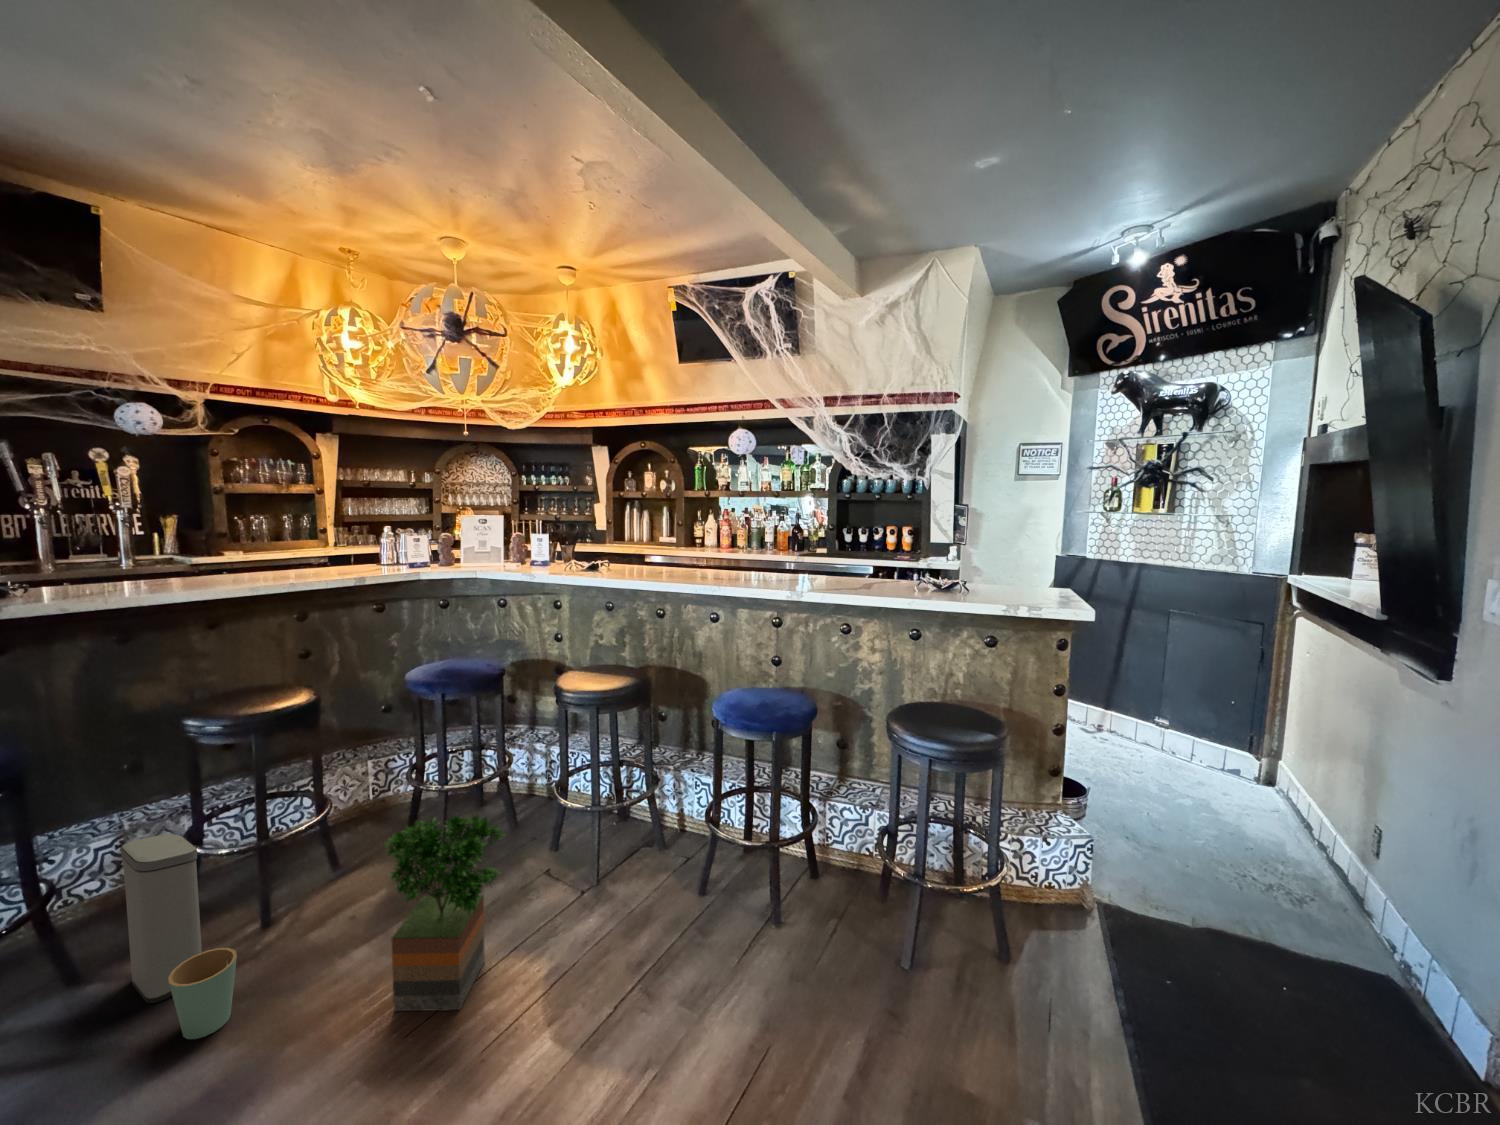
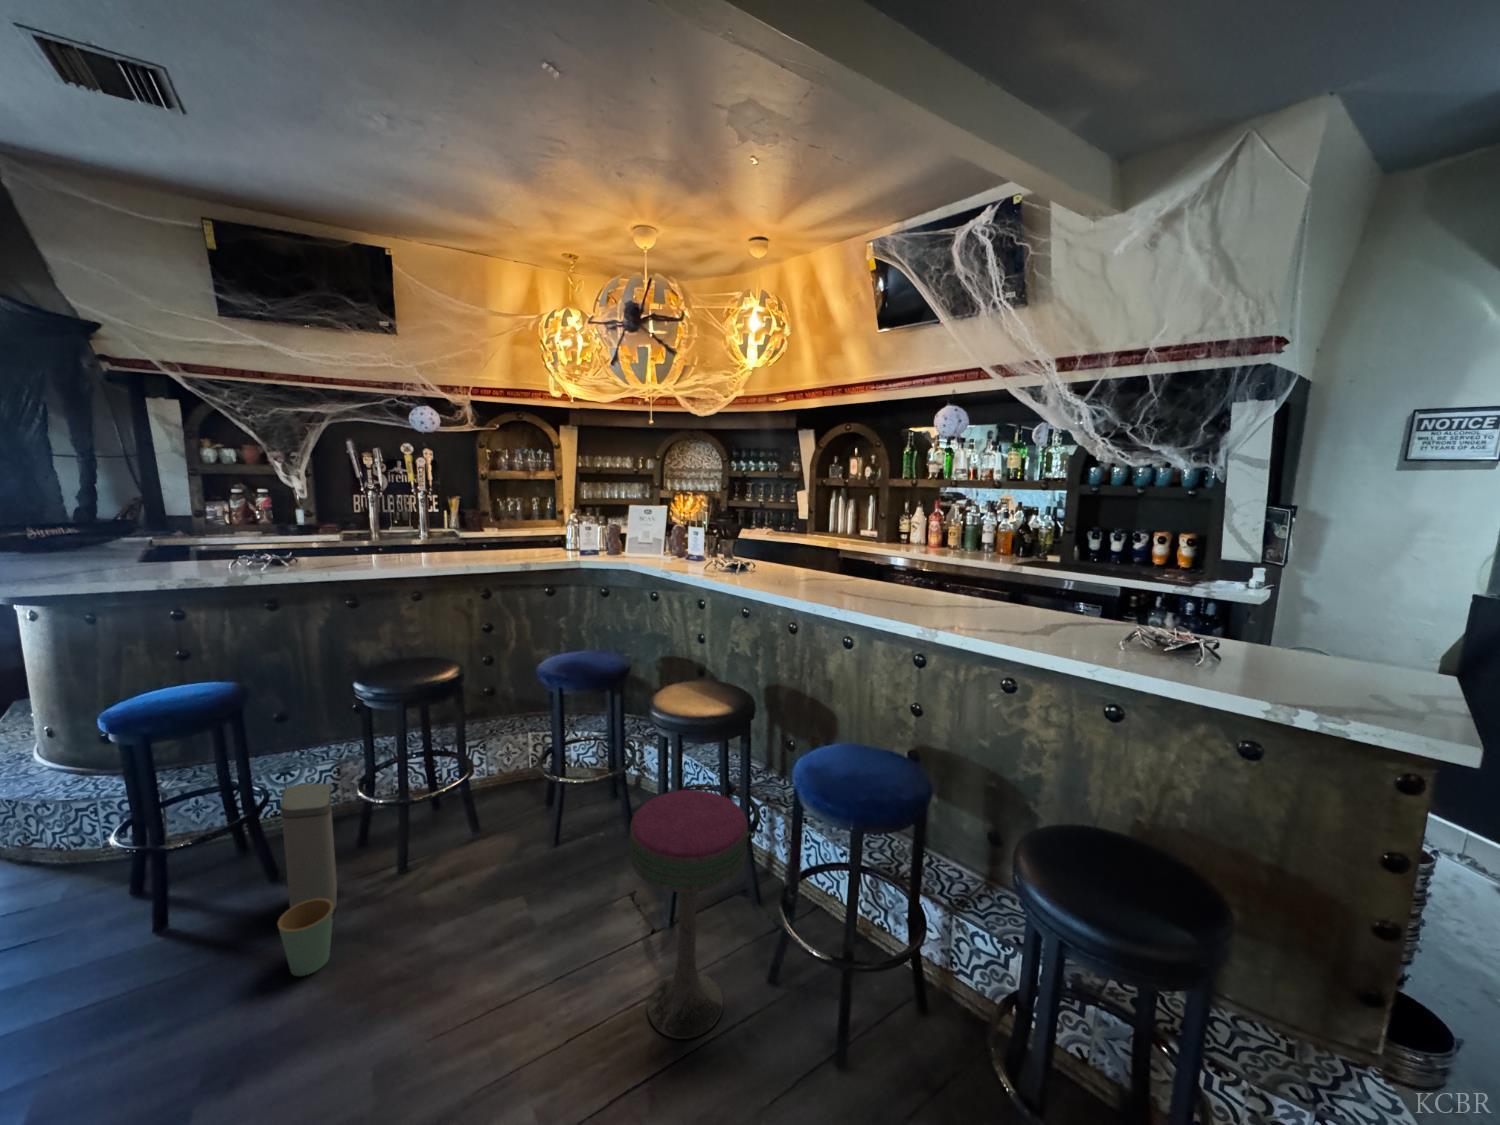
bar stool: none [591,743,690,950] -> present [630,790,748,1039]
potted tree: present [386,815,504,1011] -> none [410,827,545,1039]

